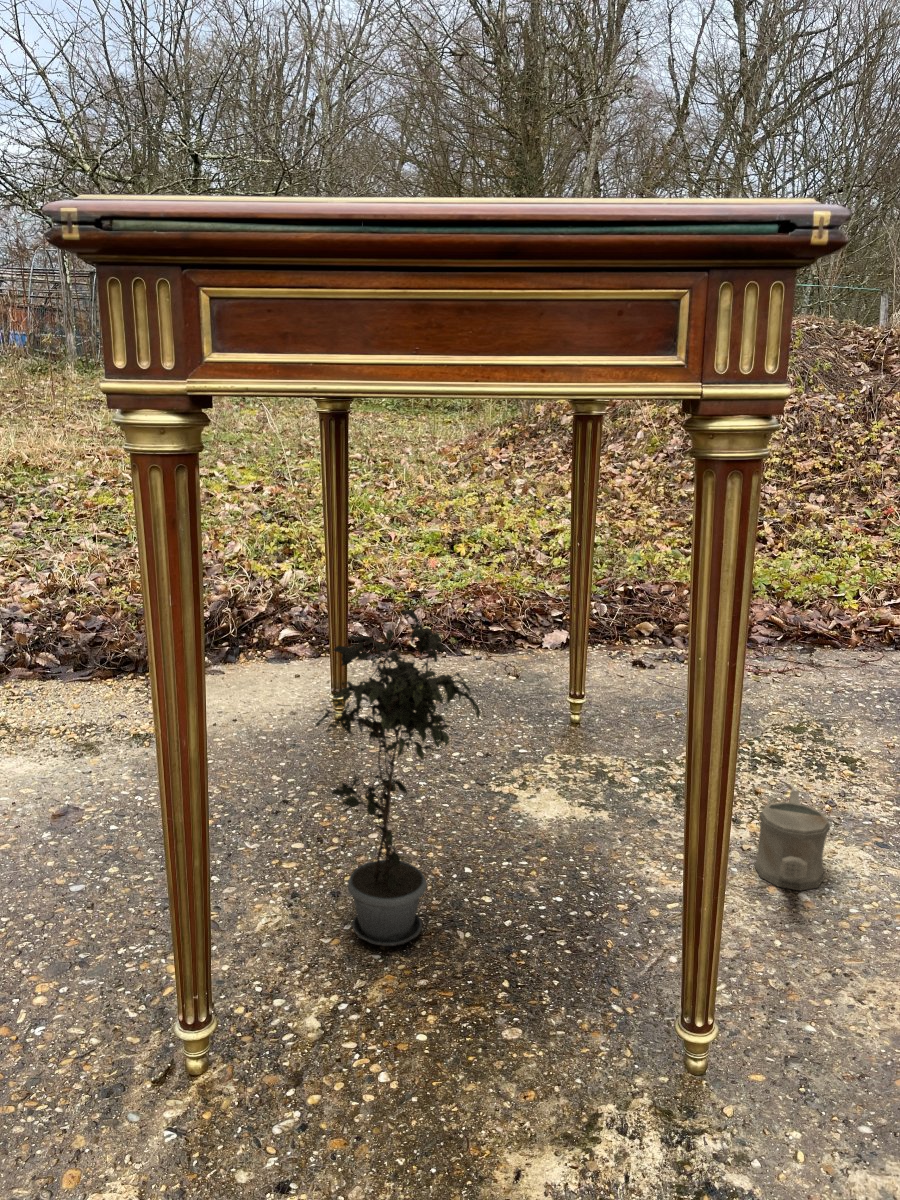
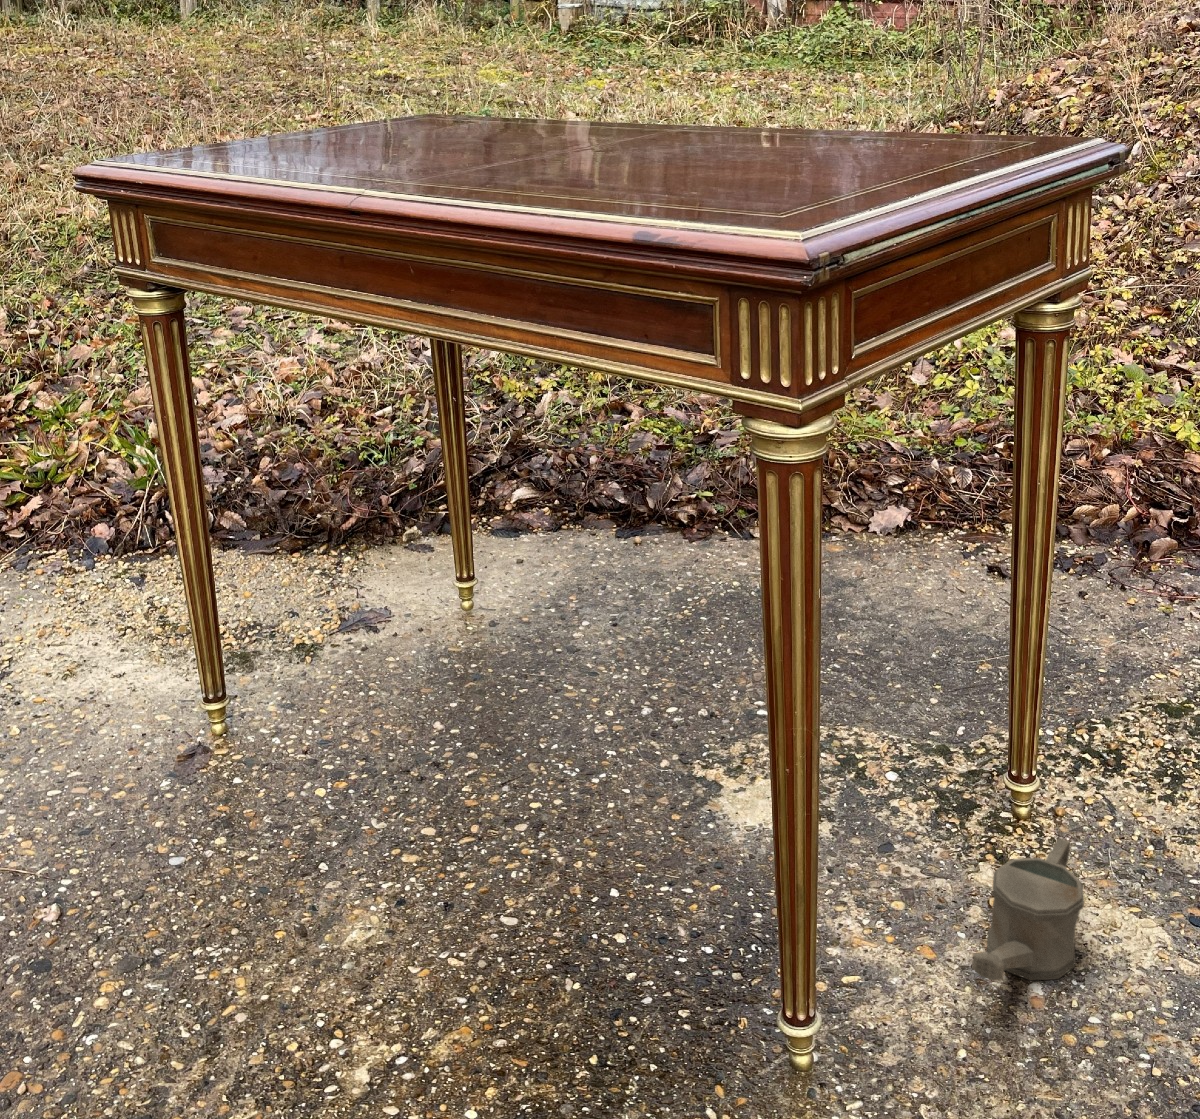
potted plant: present [315,610,480,946] -> none [374,607,564,991]

